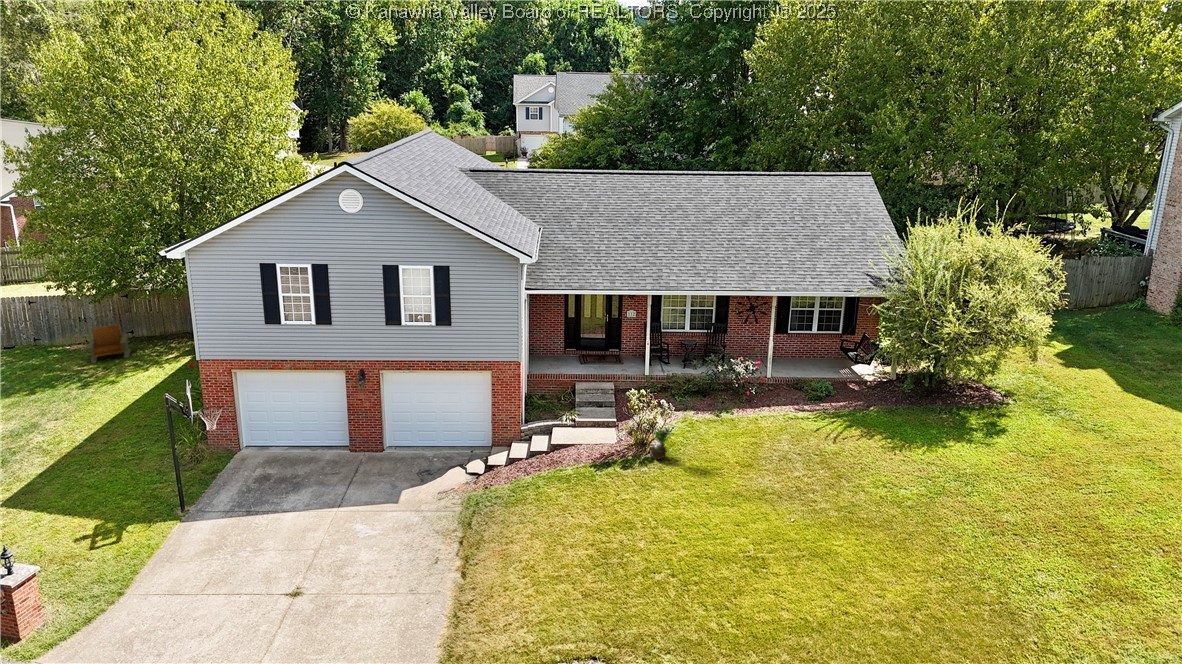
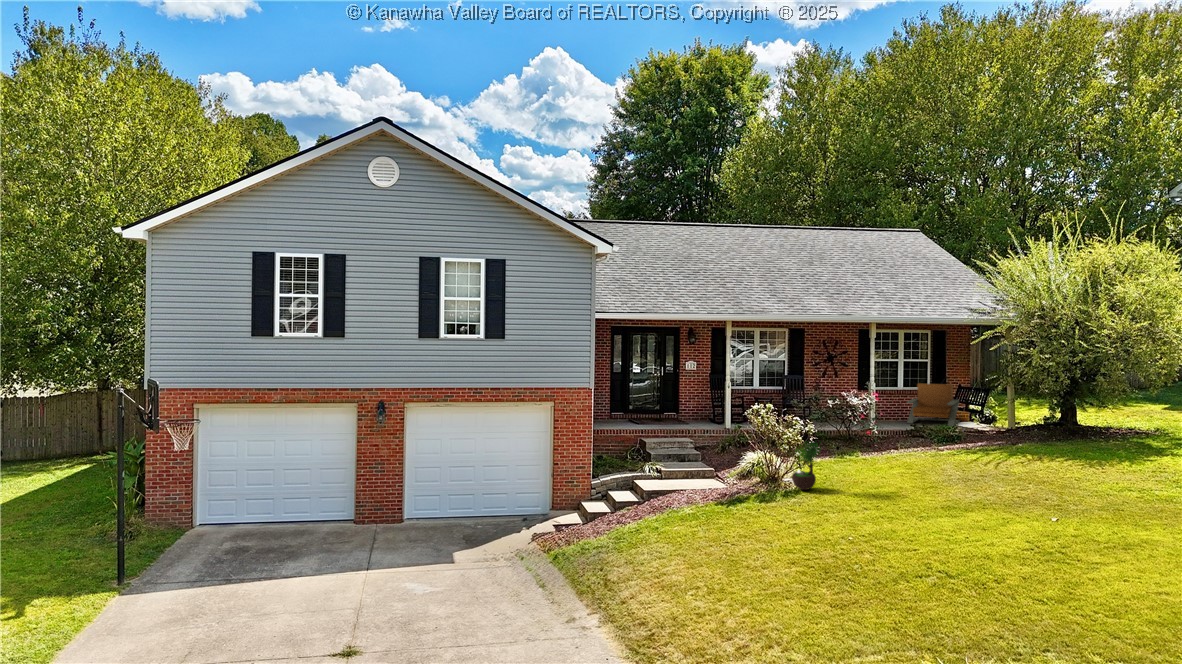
lounge chair: present [88,324,131,363] -> present [907,383,959,426]

